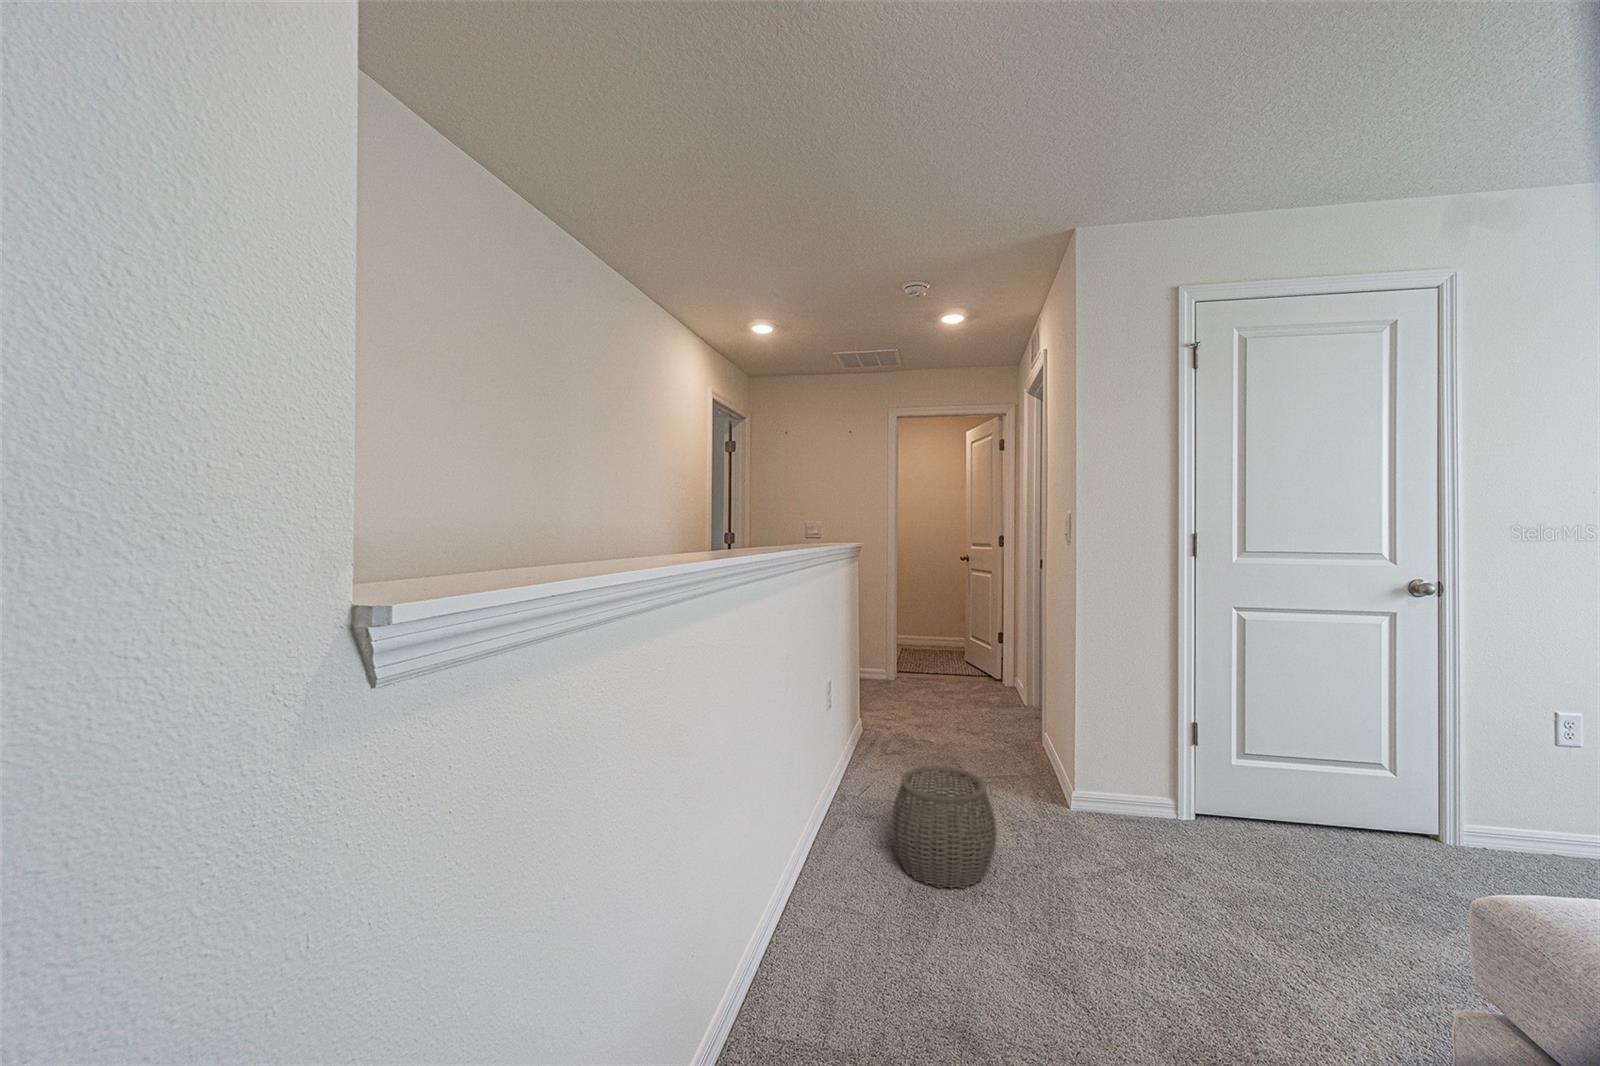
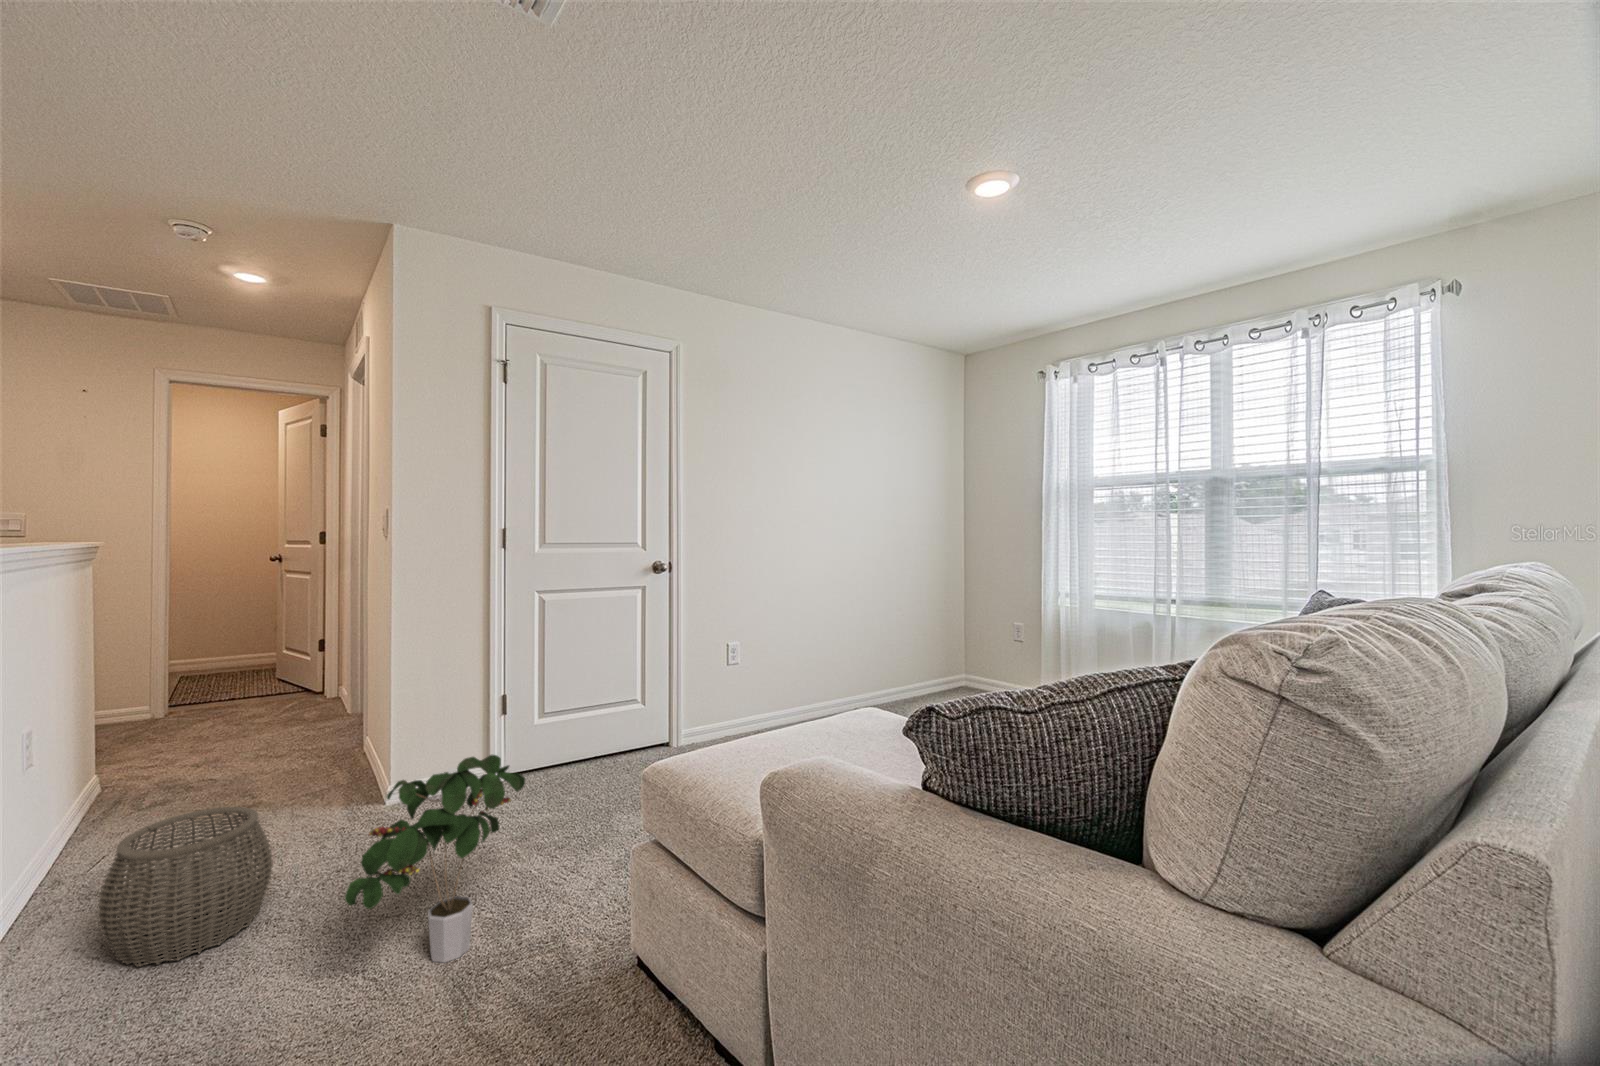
potted plant: none [1075,798,1263,1028] -> present [345,755,525,963]

